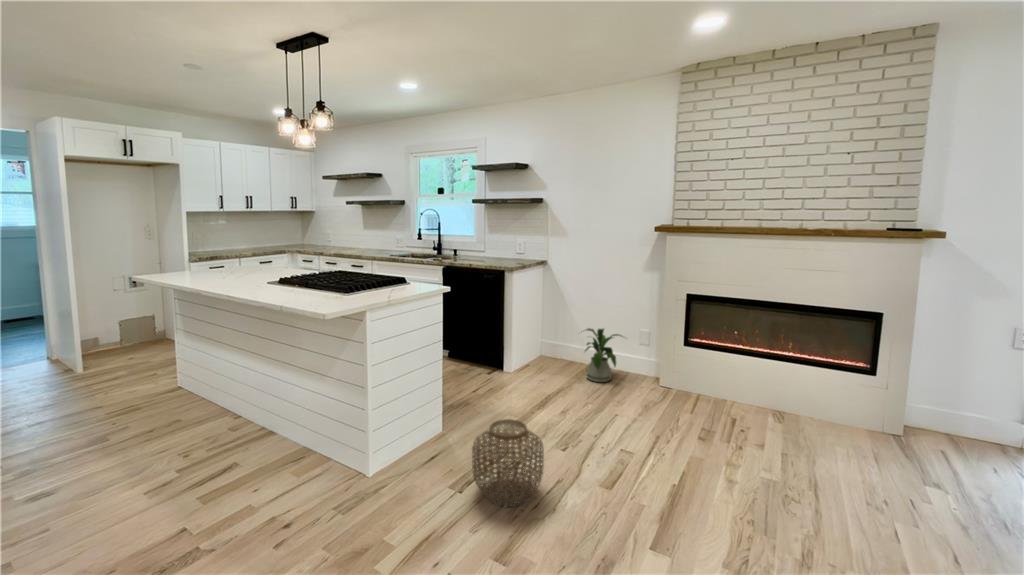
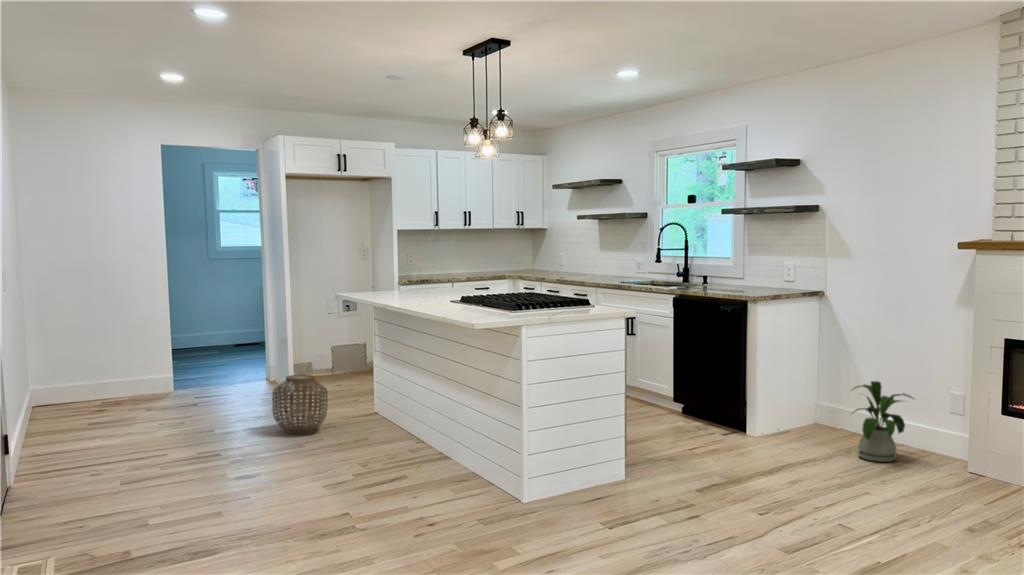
woven basket: present [472,419,544,507] -> present [272,375,328,435]

